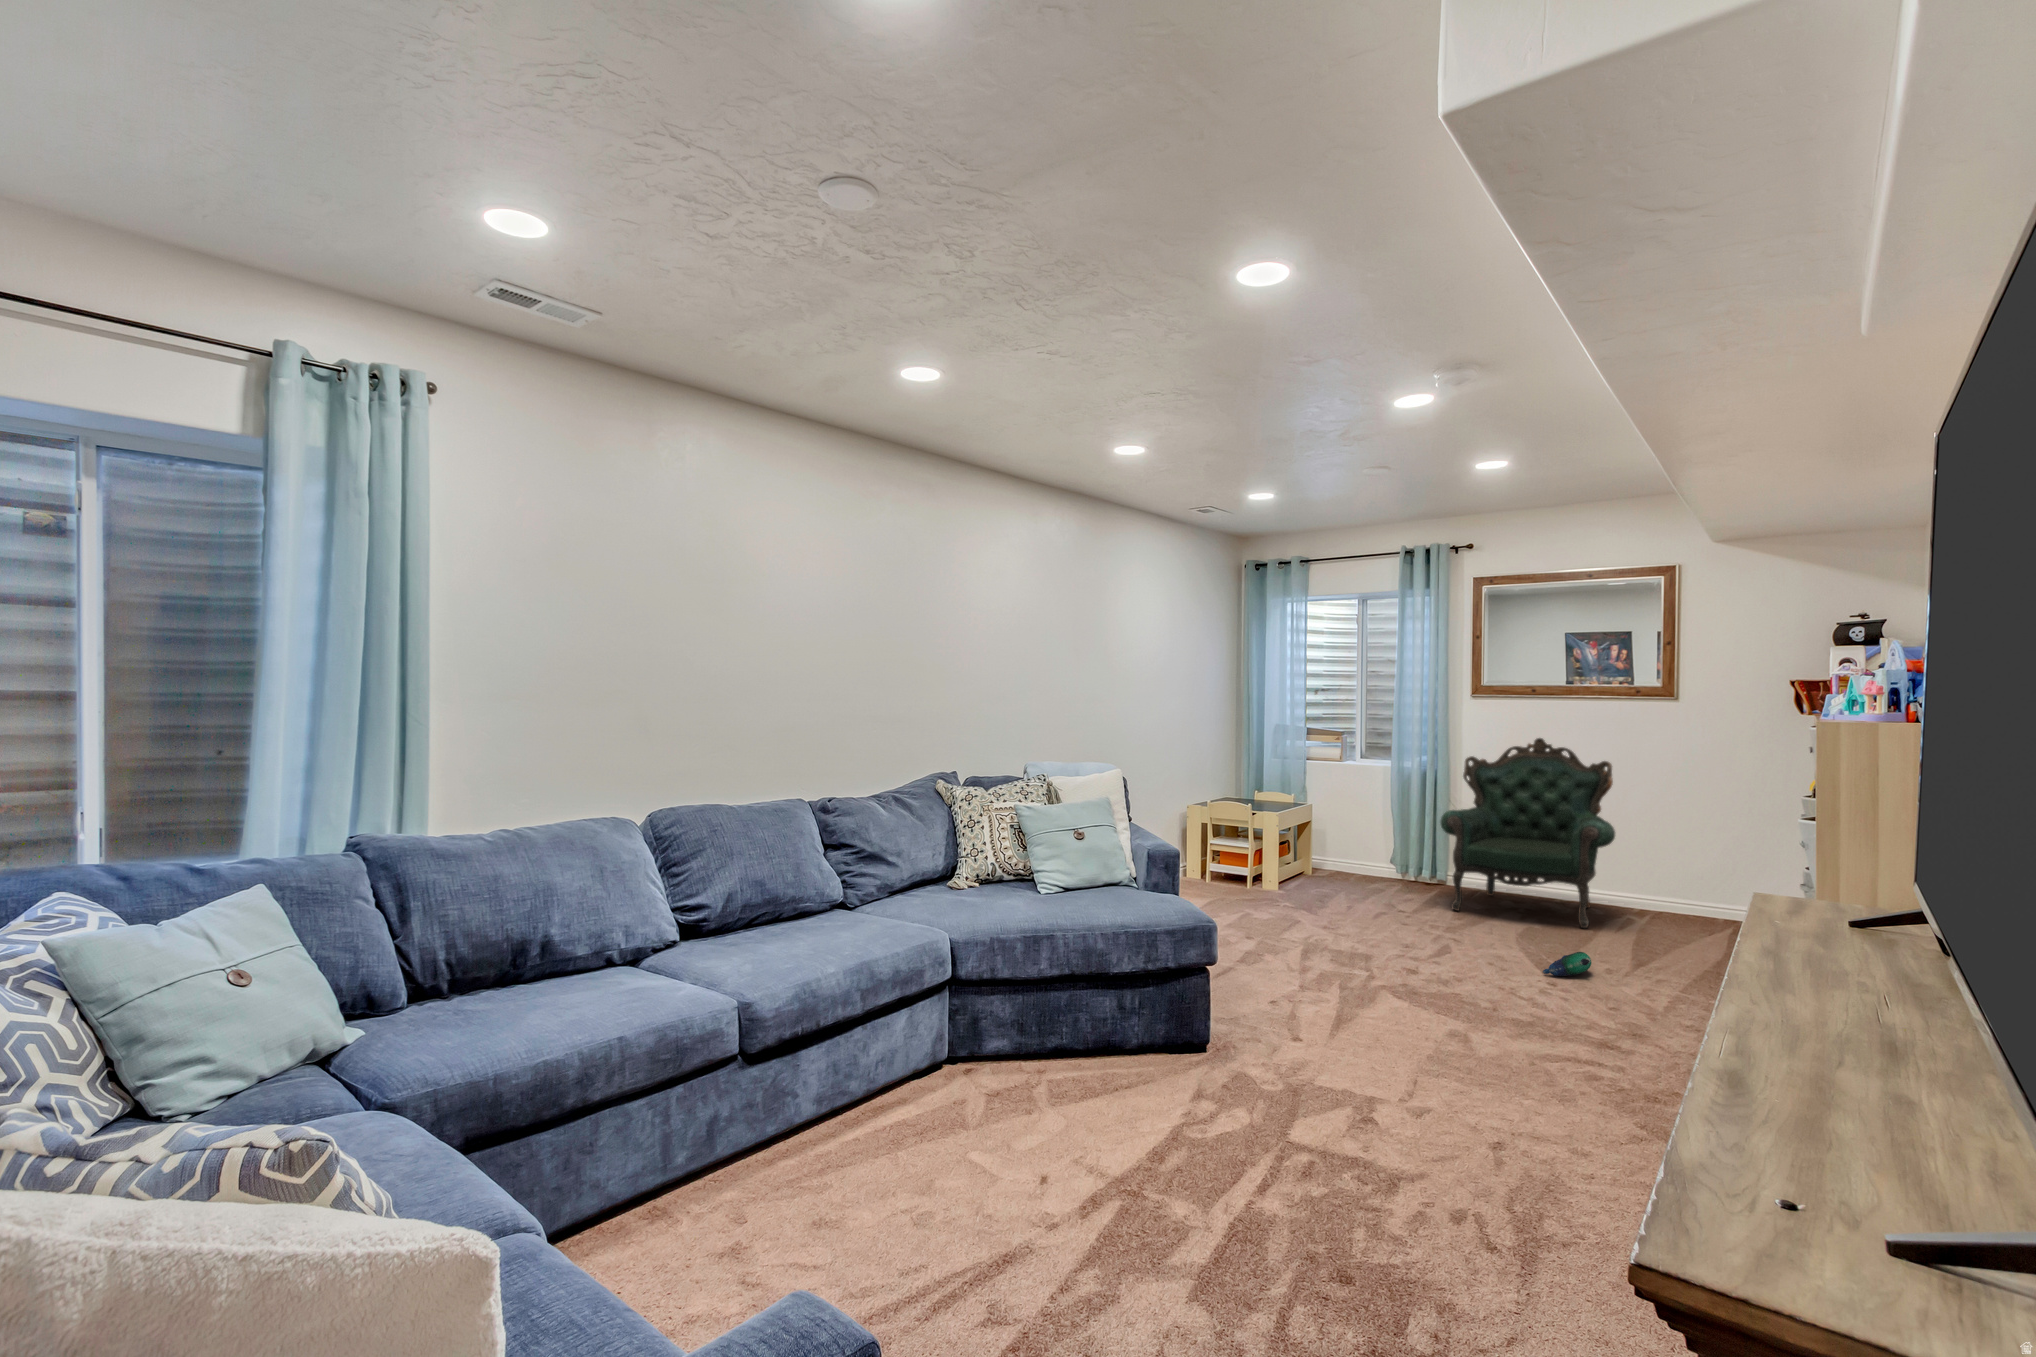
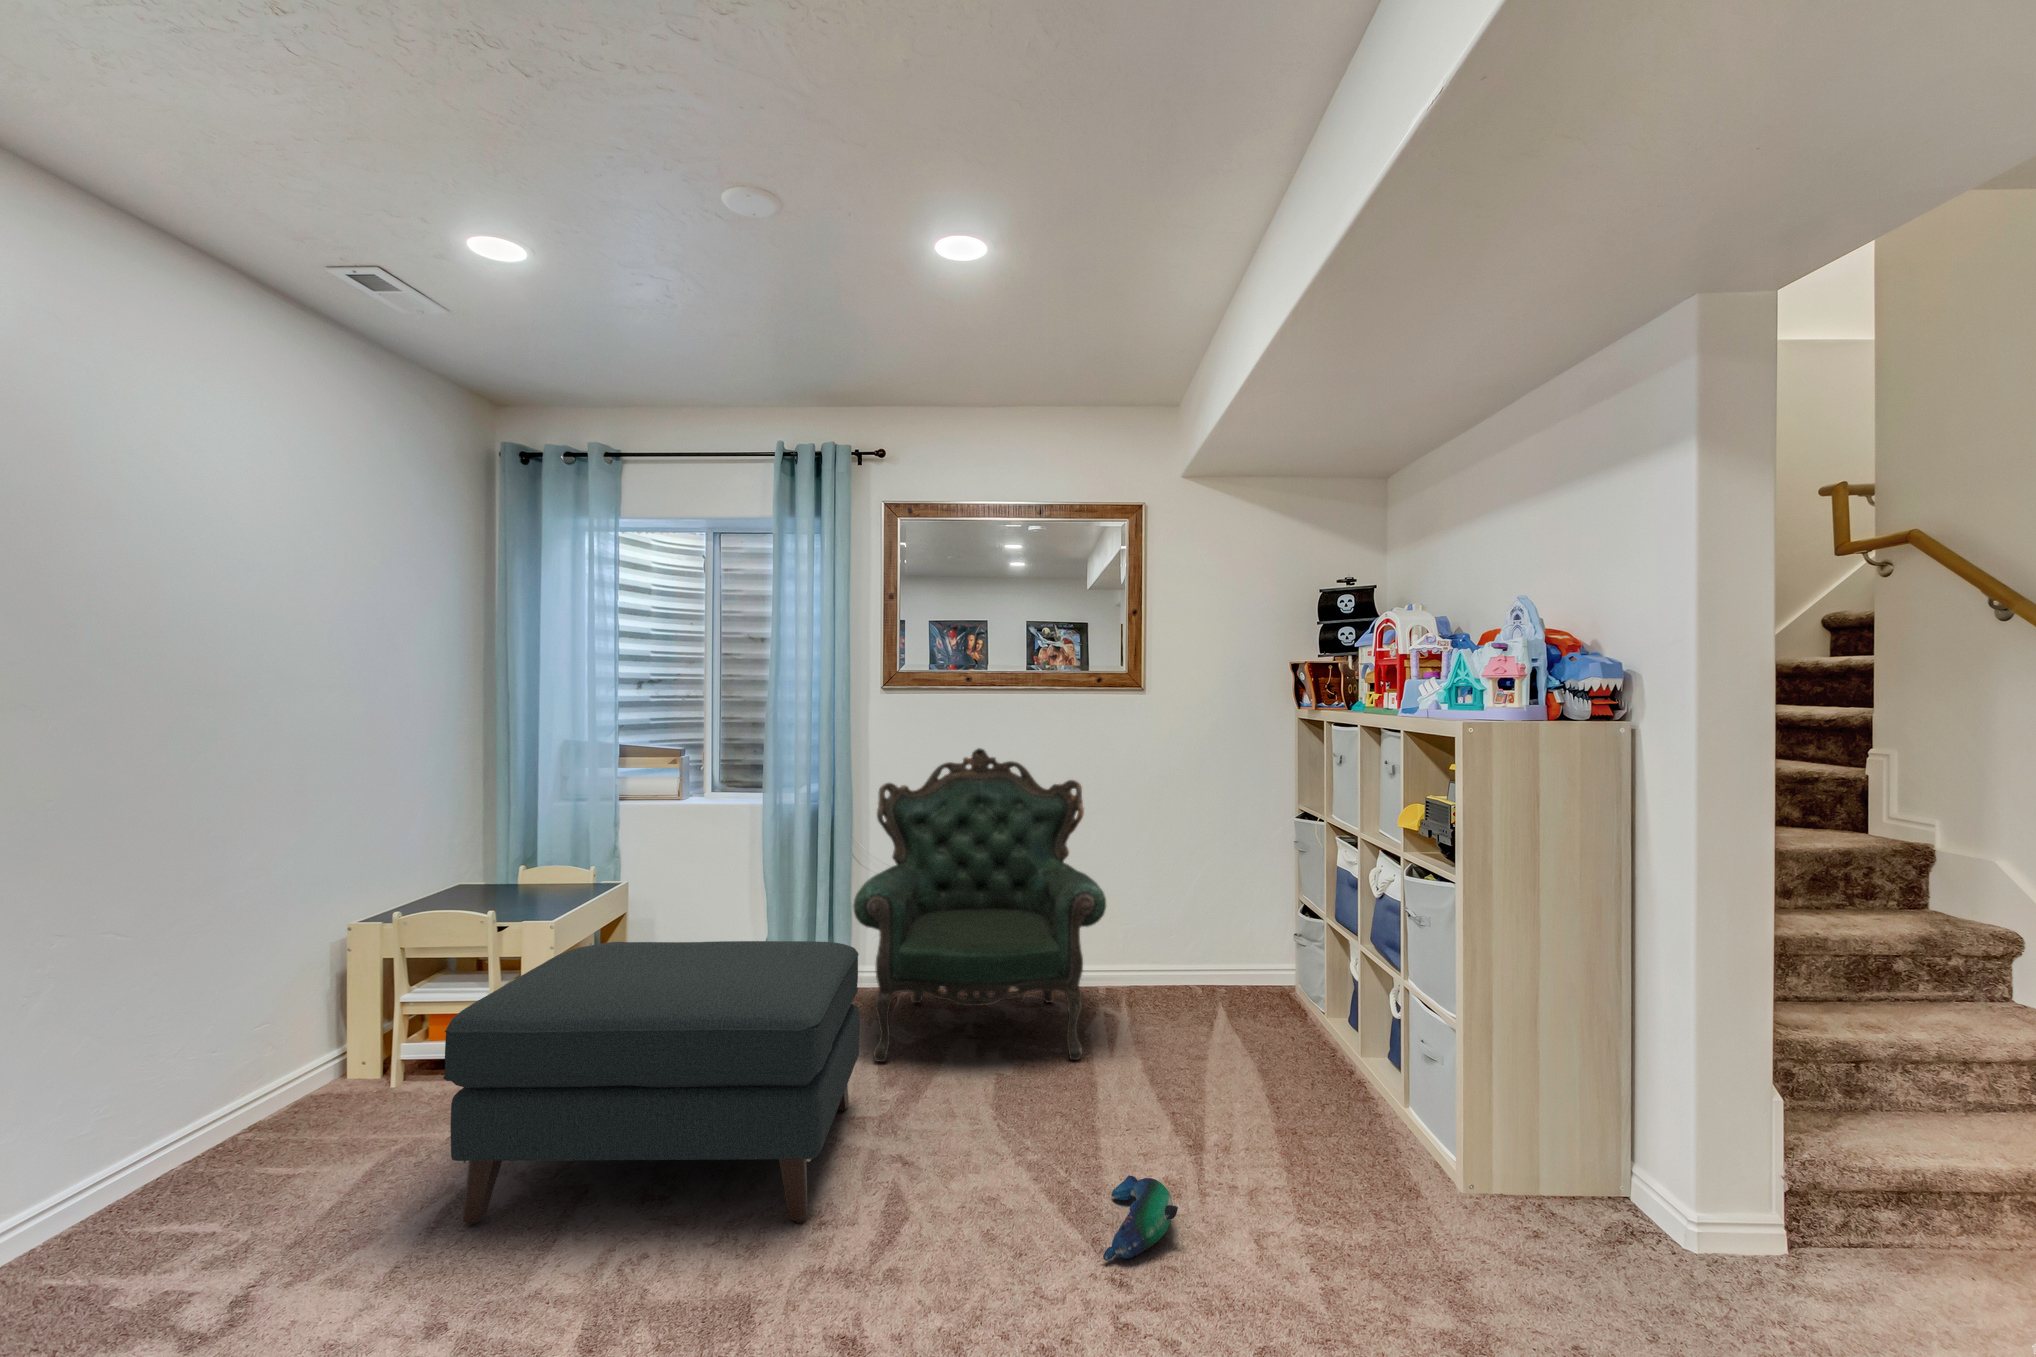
ottoman: none [1246,820,1437,942] -> present [443,941,860,1225]

